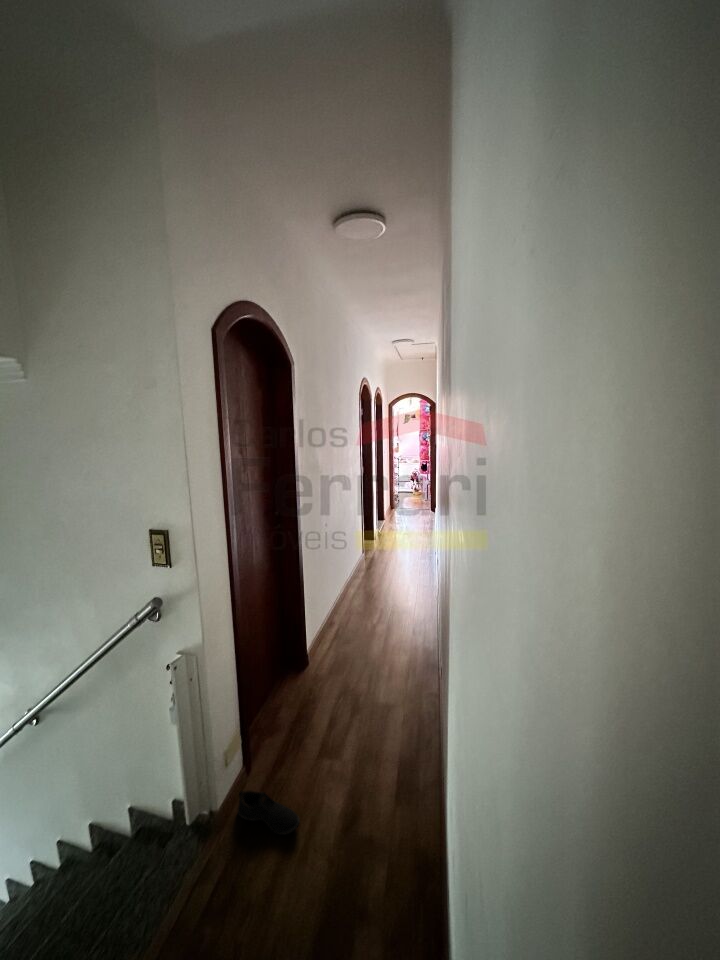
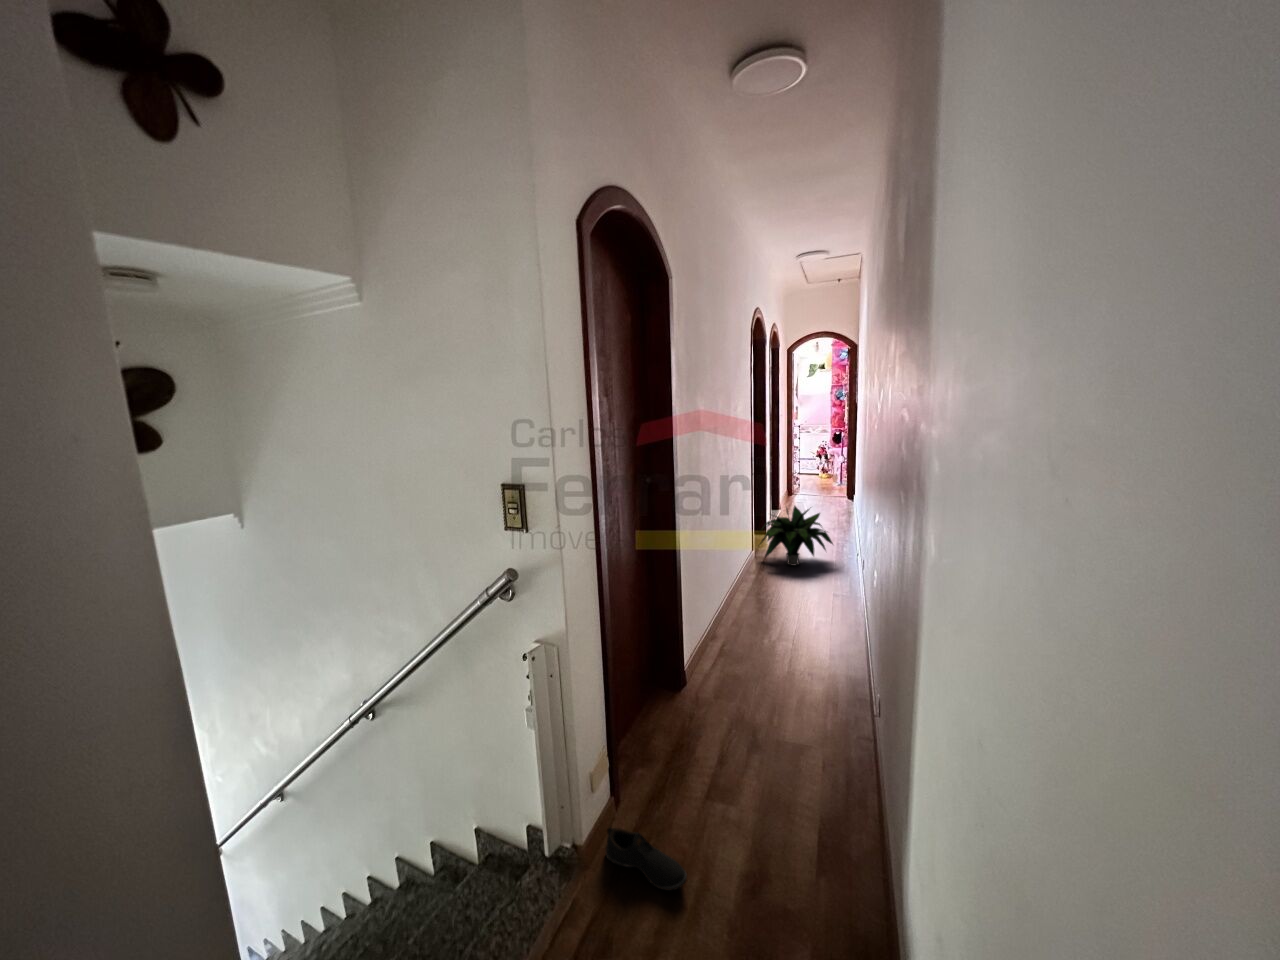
potted plant: none [366,520,419,564] -> present [760,506,833,566]

